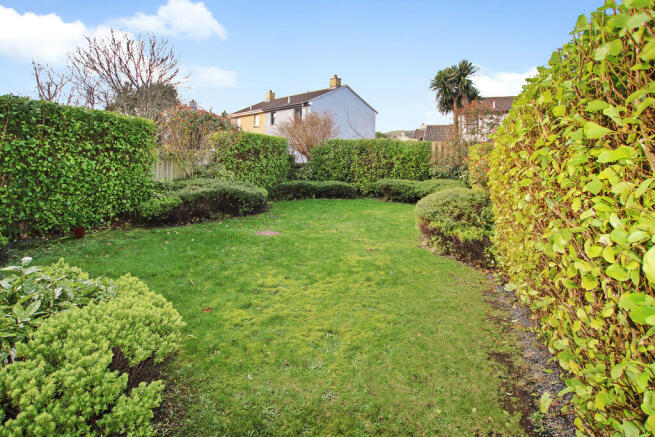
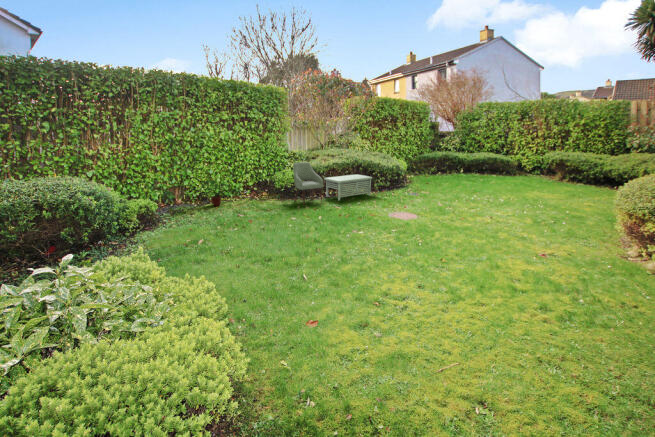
chair: none [164,191,196,231] -> present [293,162,323,204]
storage bench: none [196,201,242,225] -> present [324,174,372,201]

